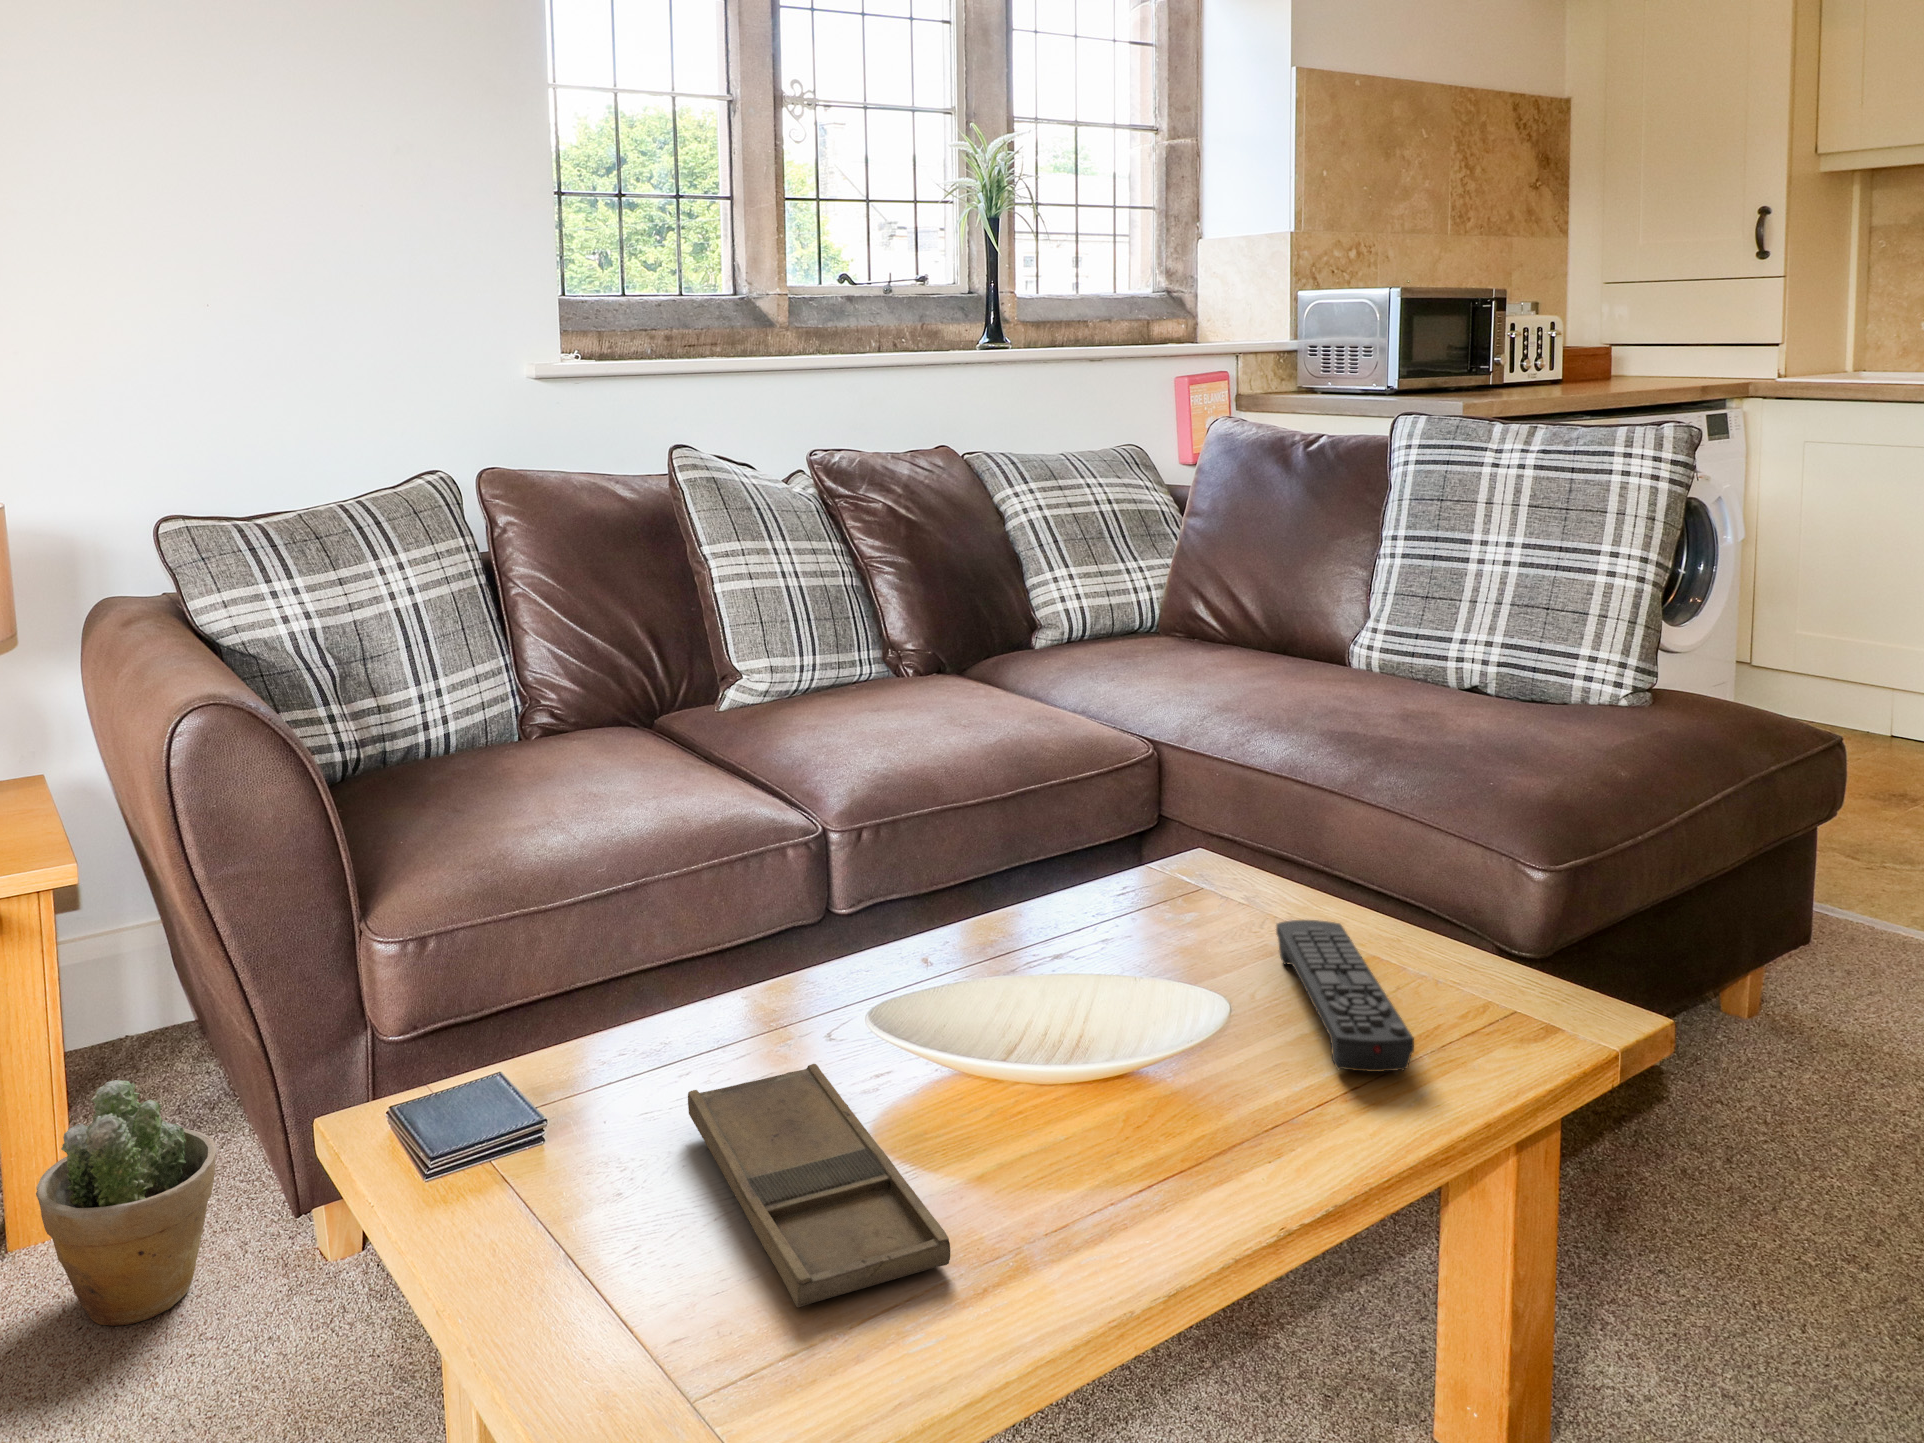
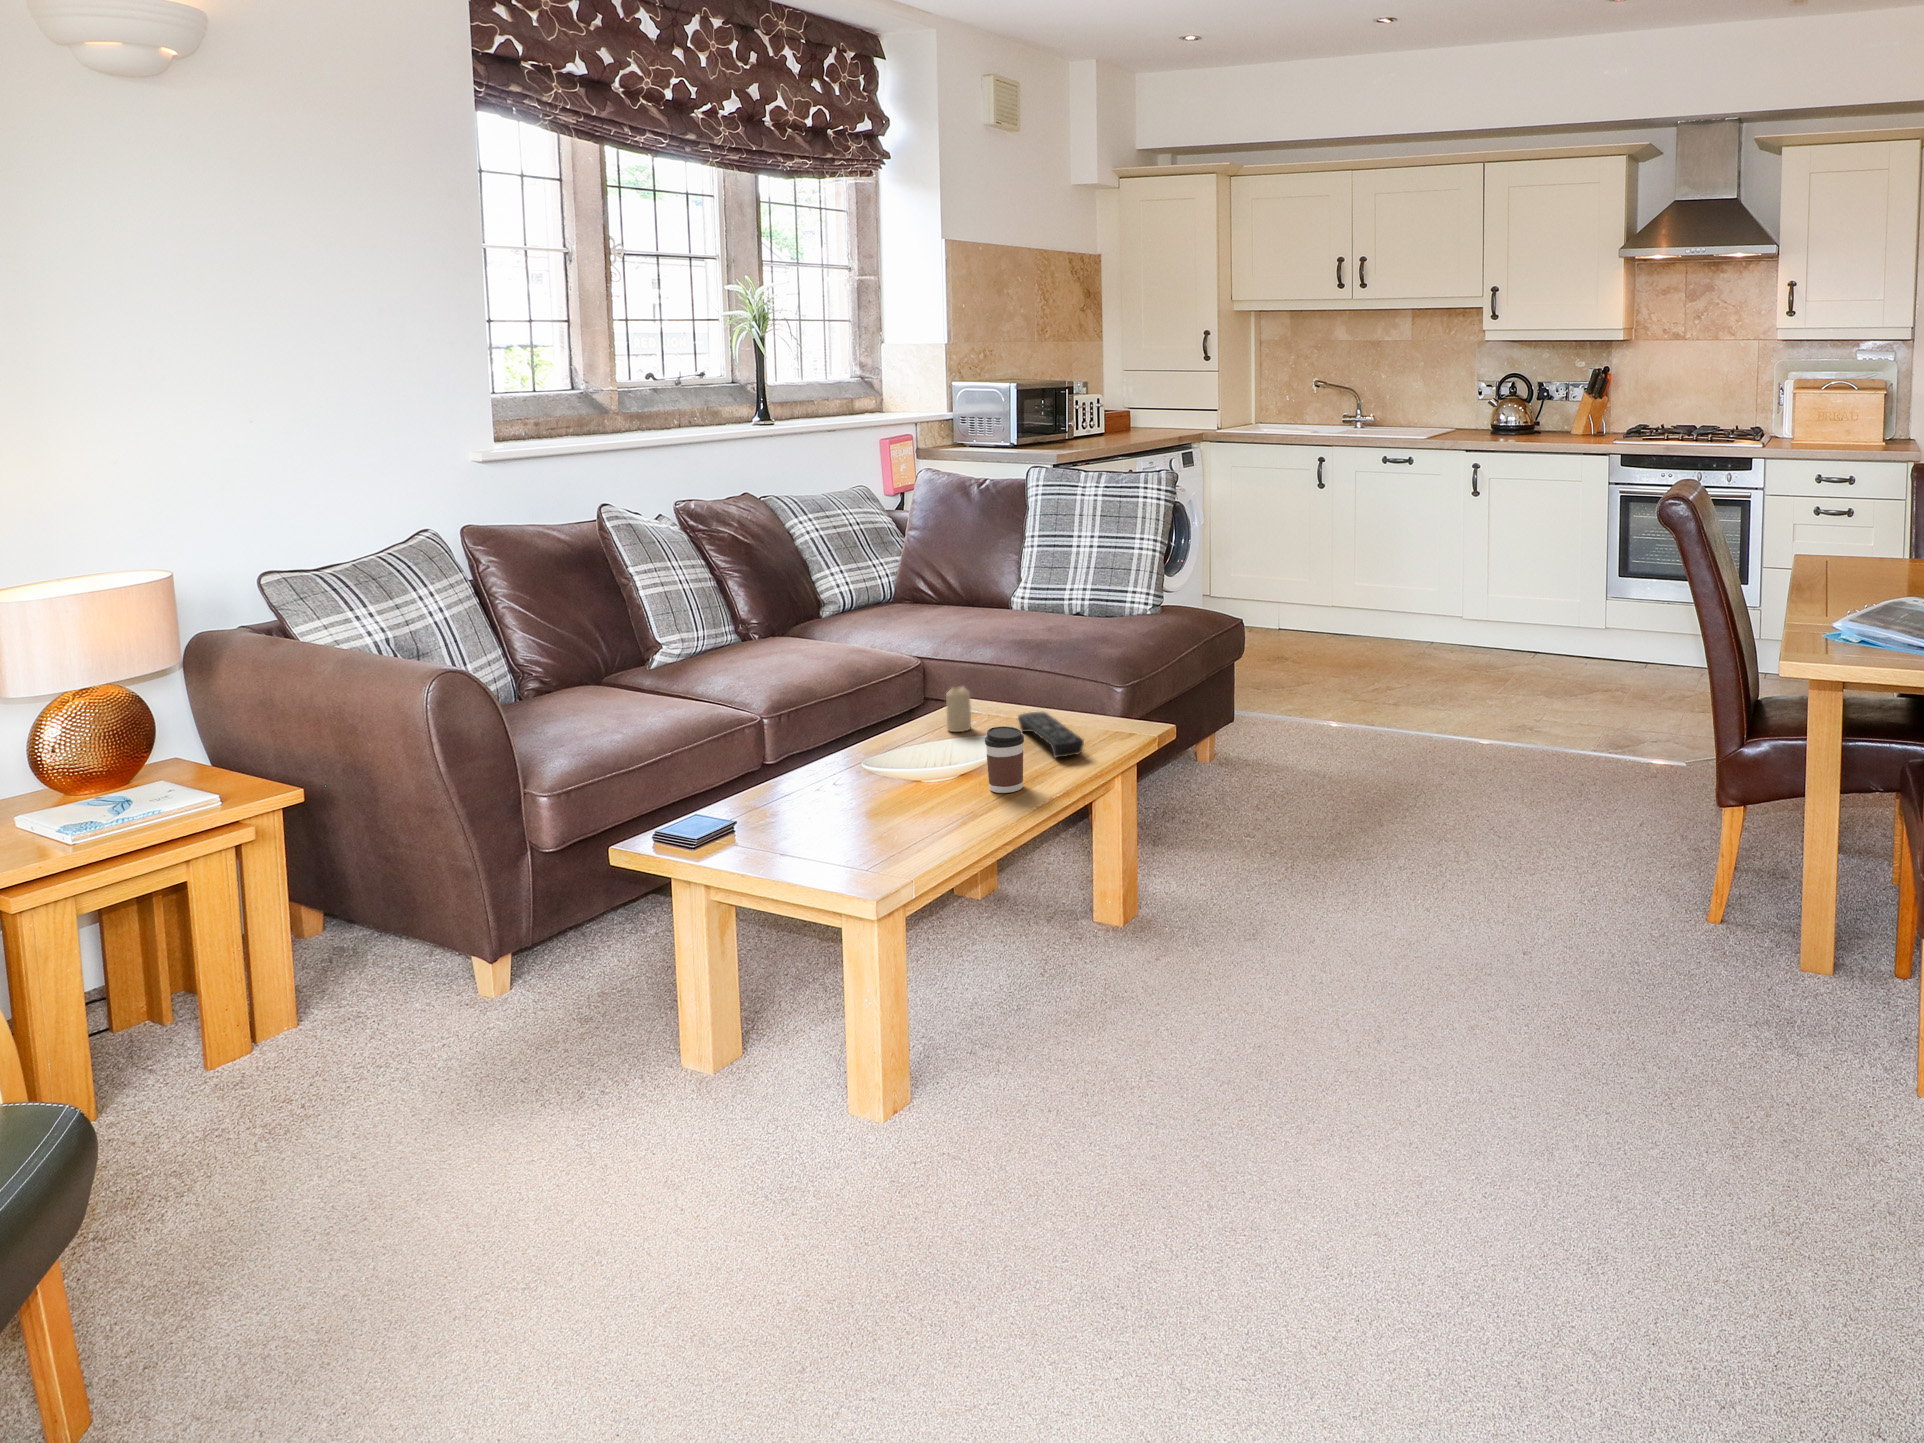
candle: none [1124,835,1176,936] -> present [946,686,971,732]
coffee cup: none [1135,986,1235,1168] -> present [985,726,1024,793]
tray: present [688,1064,950,1307] -> none [798,786,937,847]
potted plant: present [36,1080,217,1326] -> none [327,906,439,1043]

